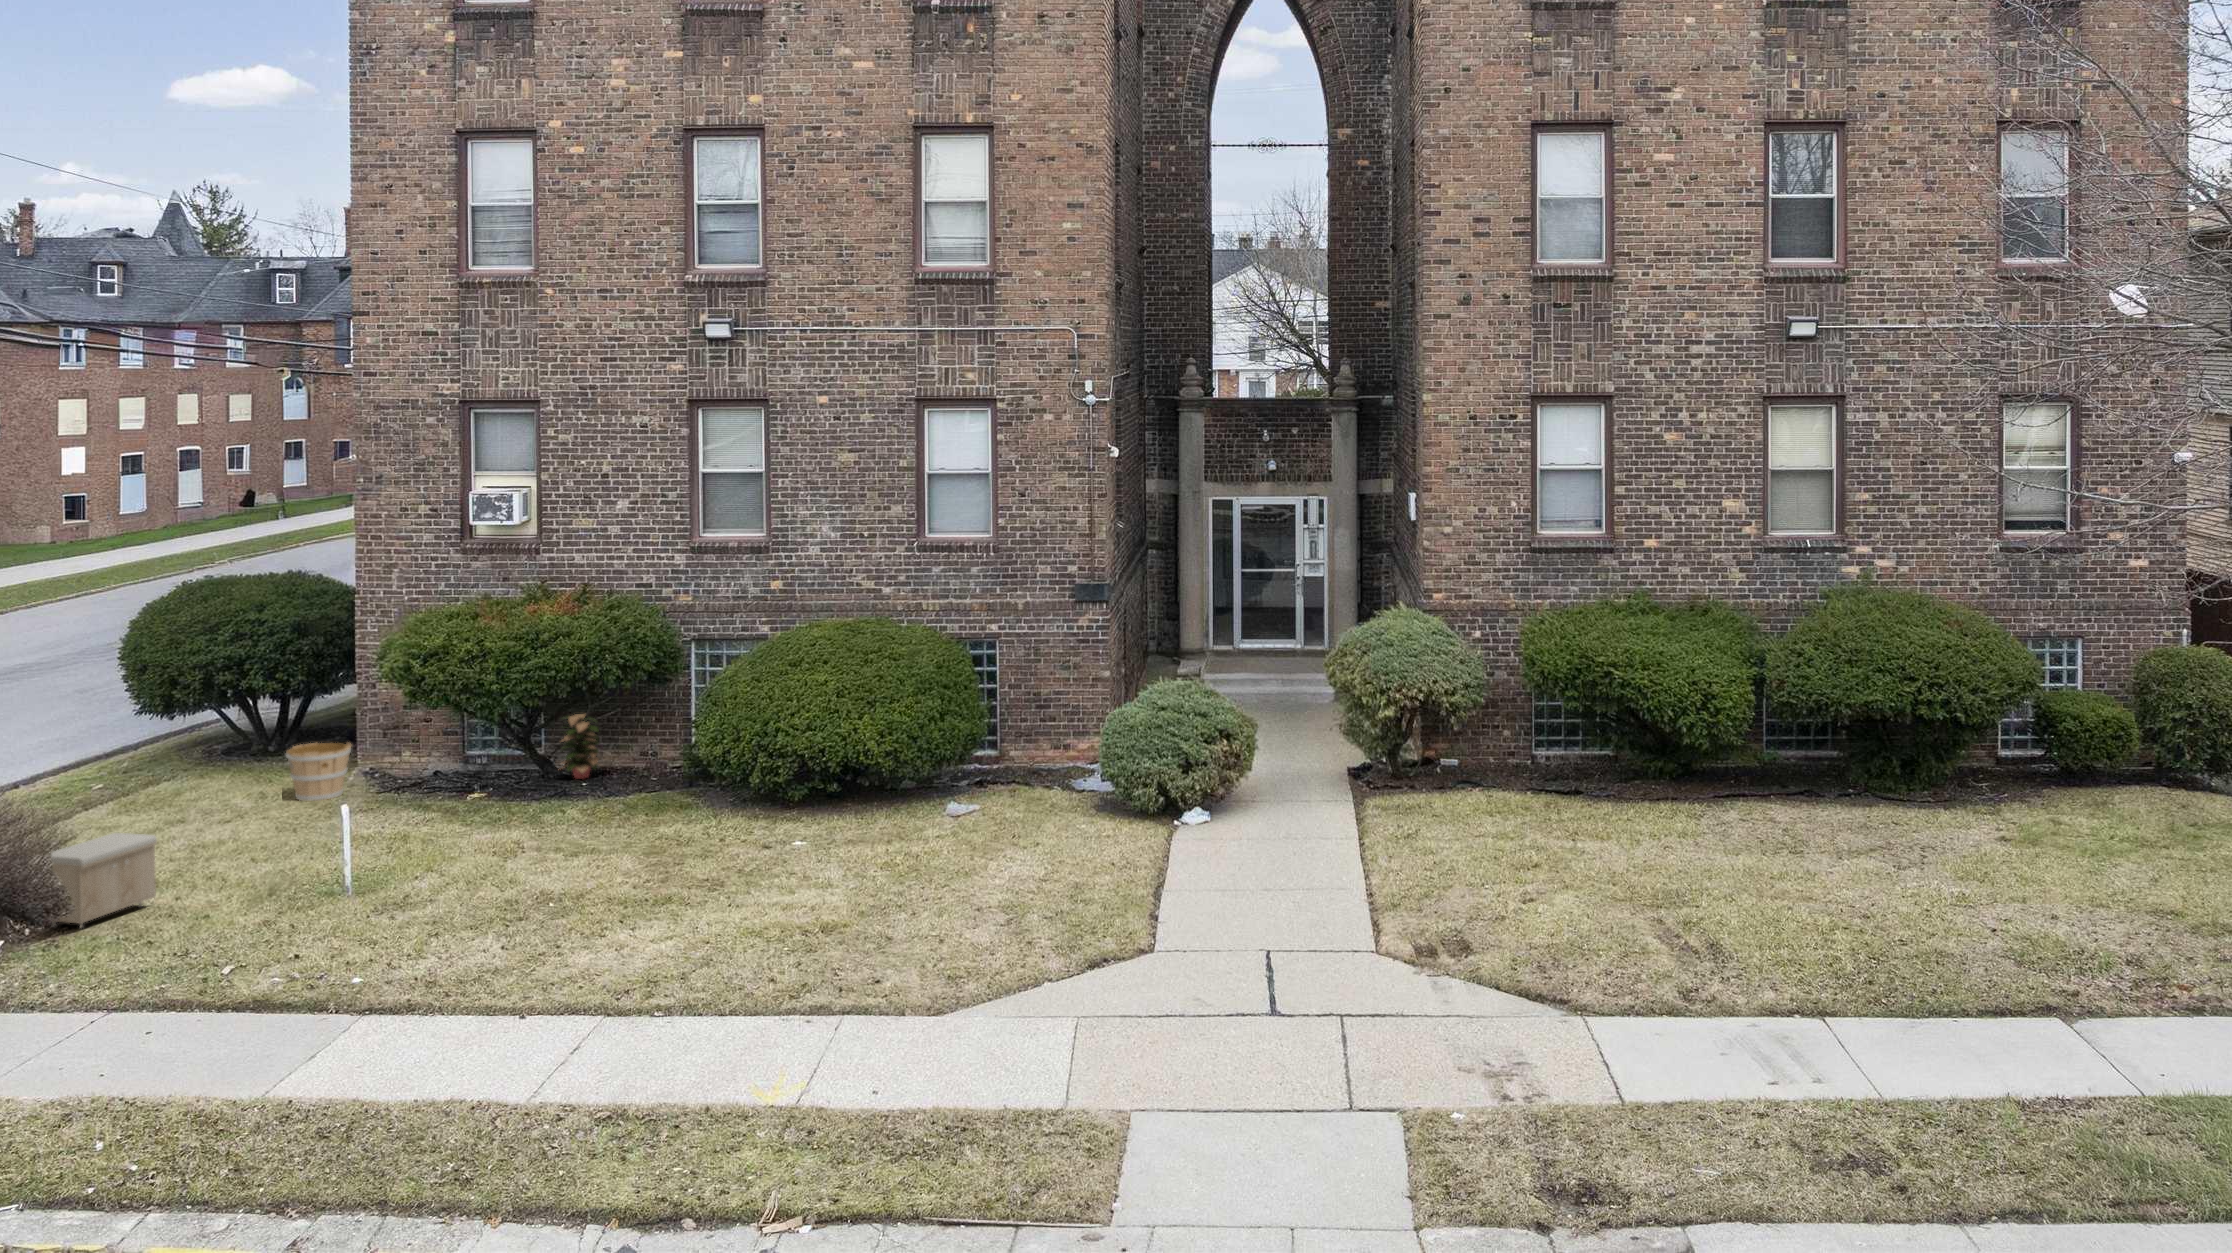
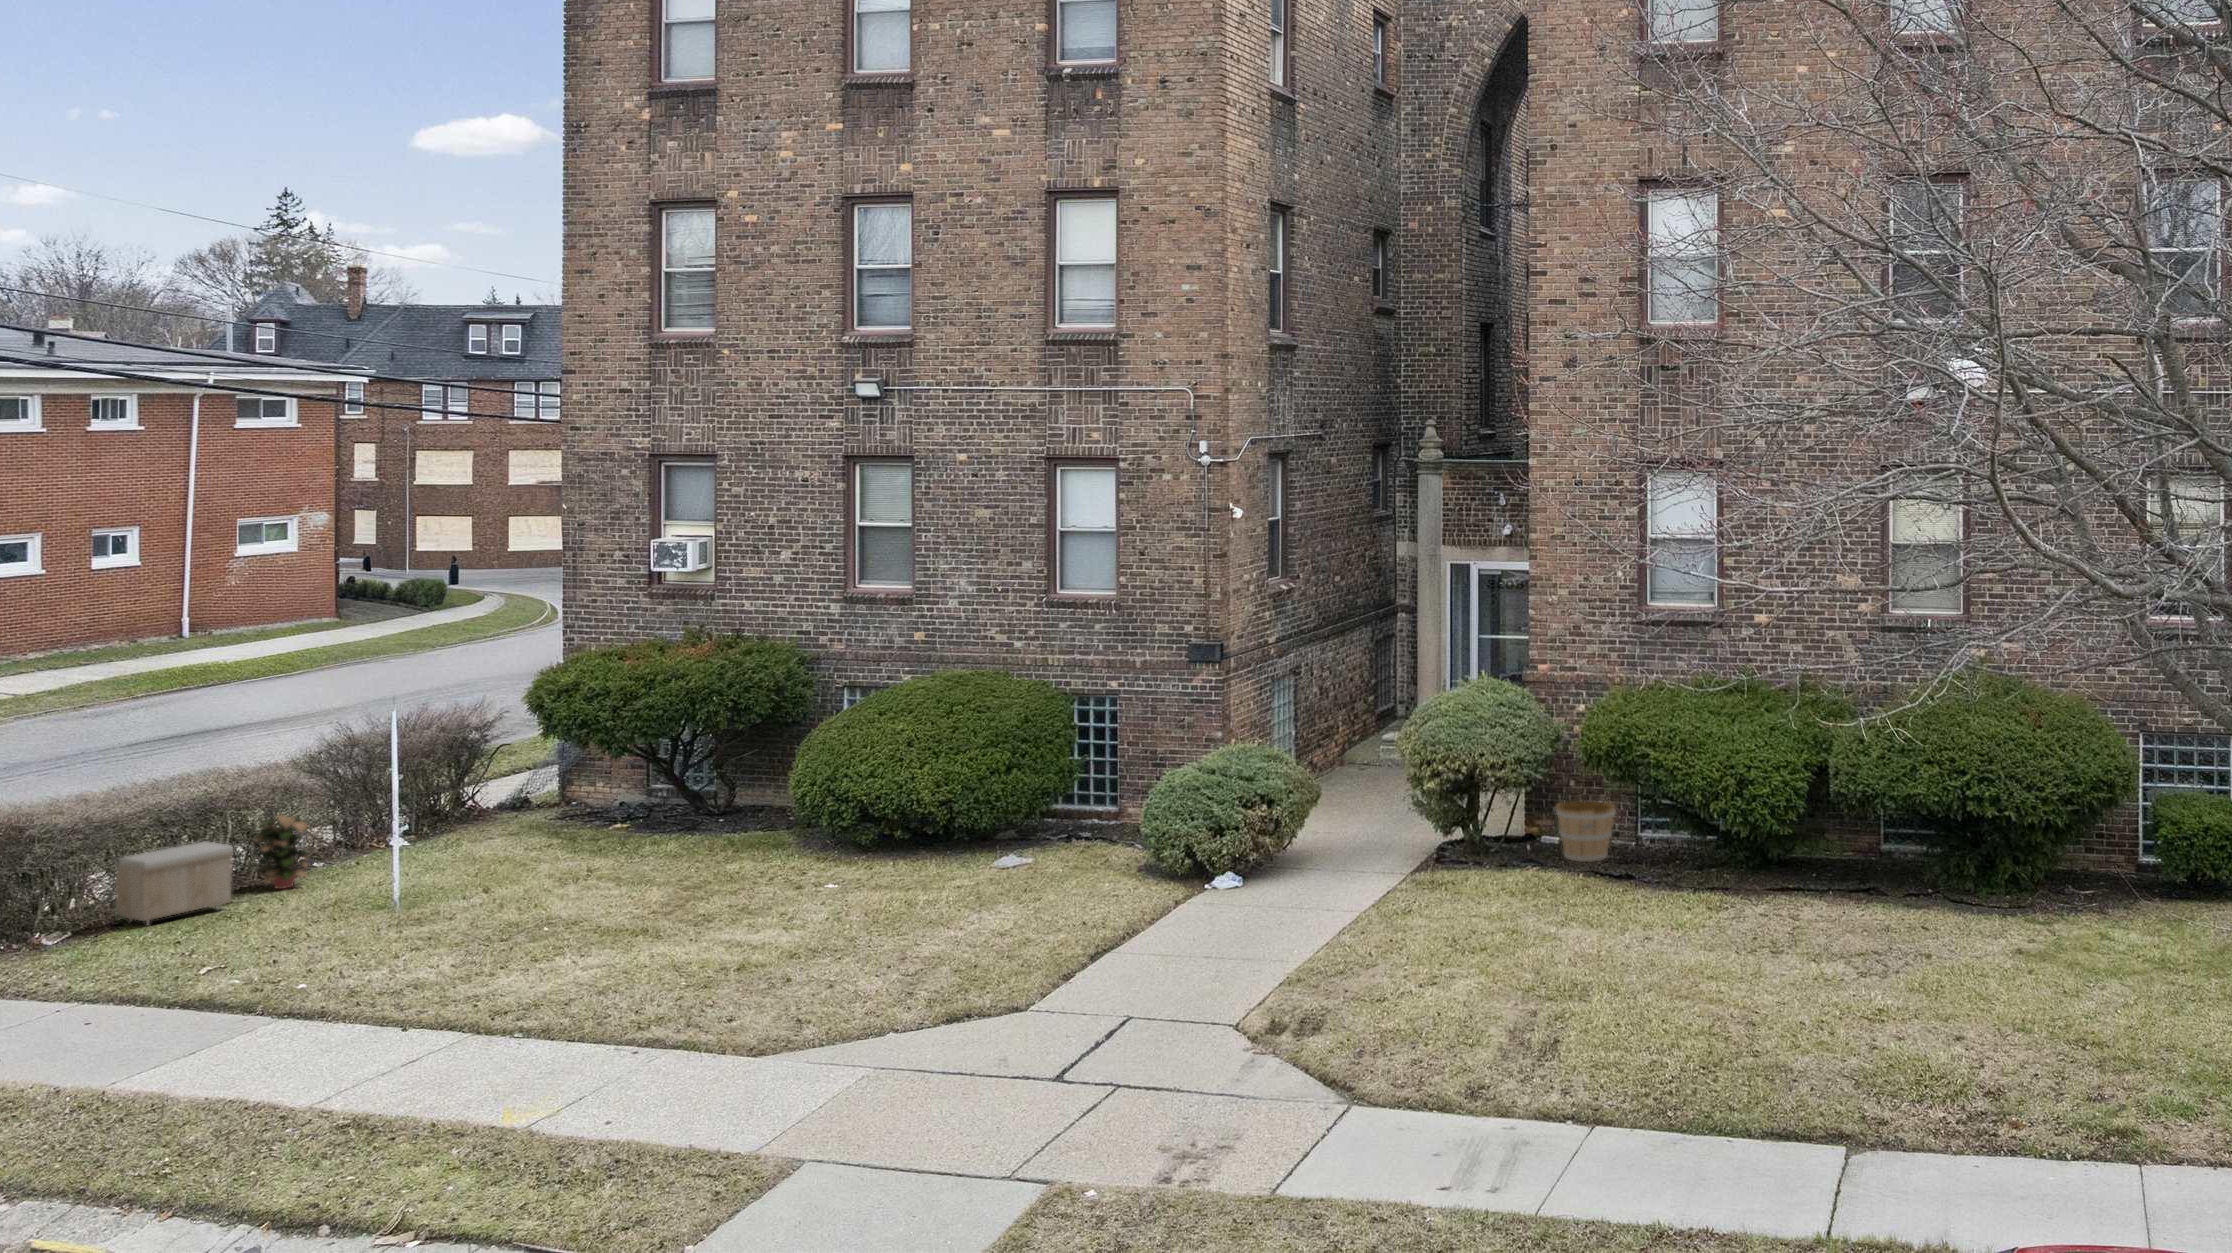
decorative plant: present [562,714,600,779] -> present [254,815,309,889]
wooden bucket: present [286,743,351,801] -> present [1556,801,1616,862]

